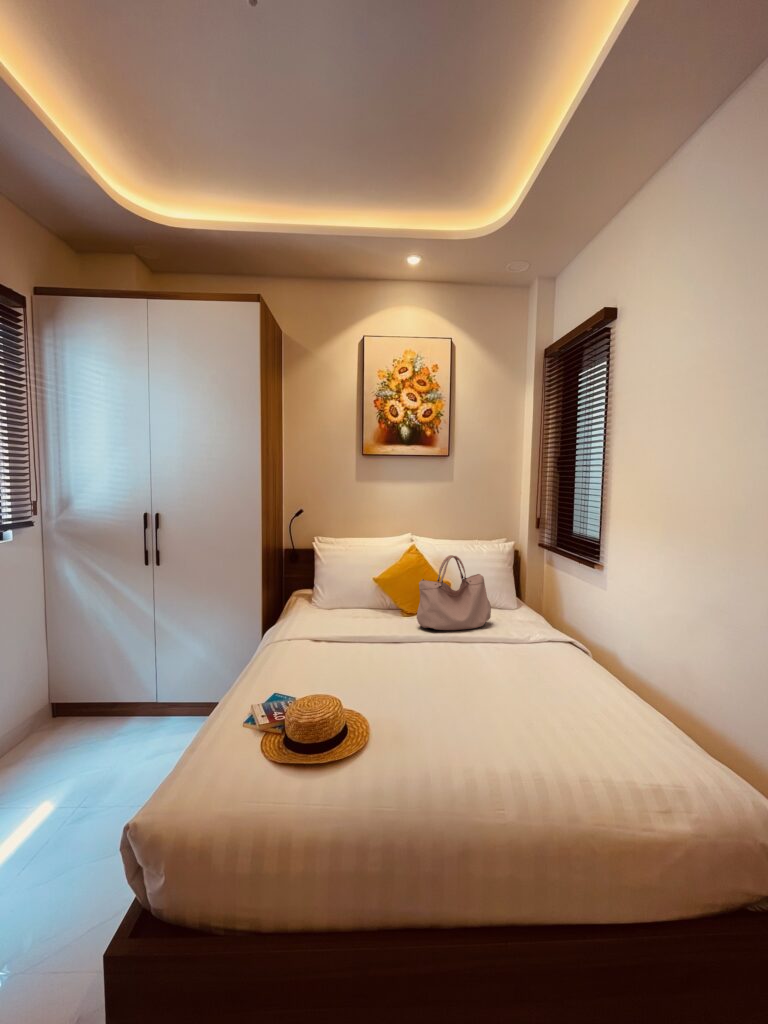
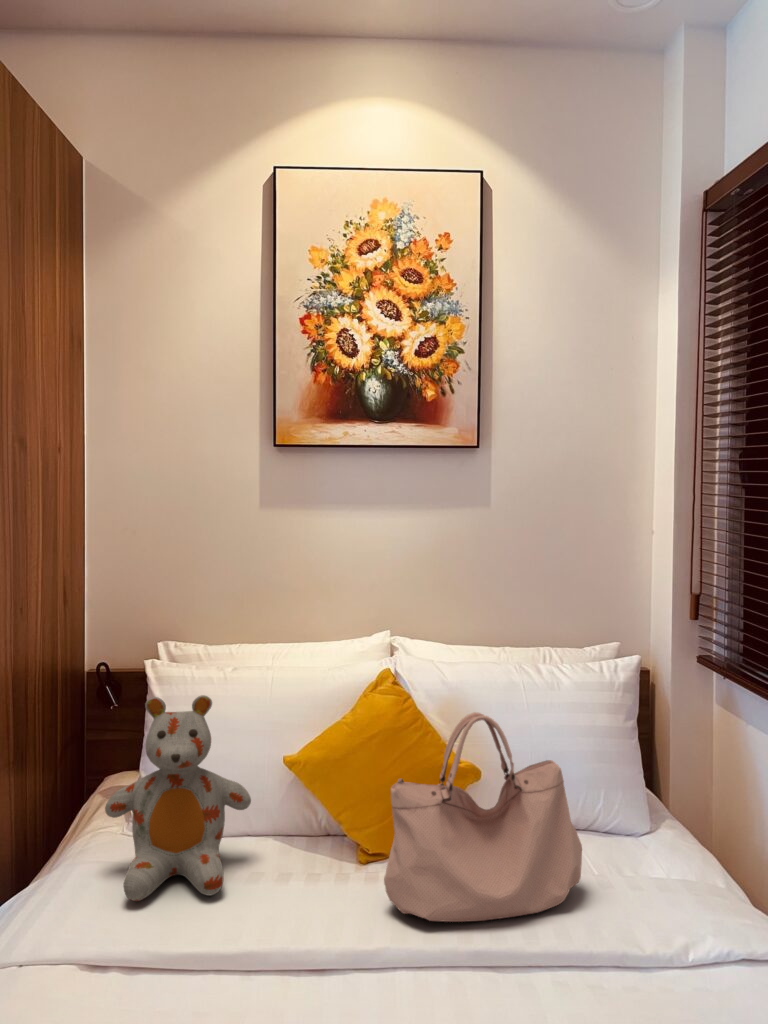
stuffed bear: none [306,551,362,625] -> present [105,695,251,901]

